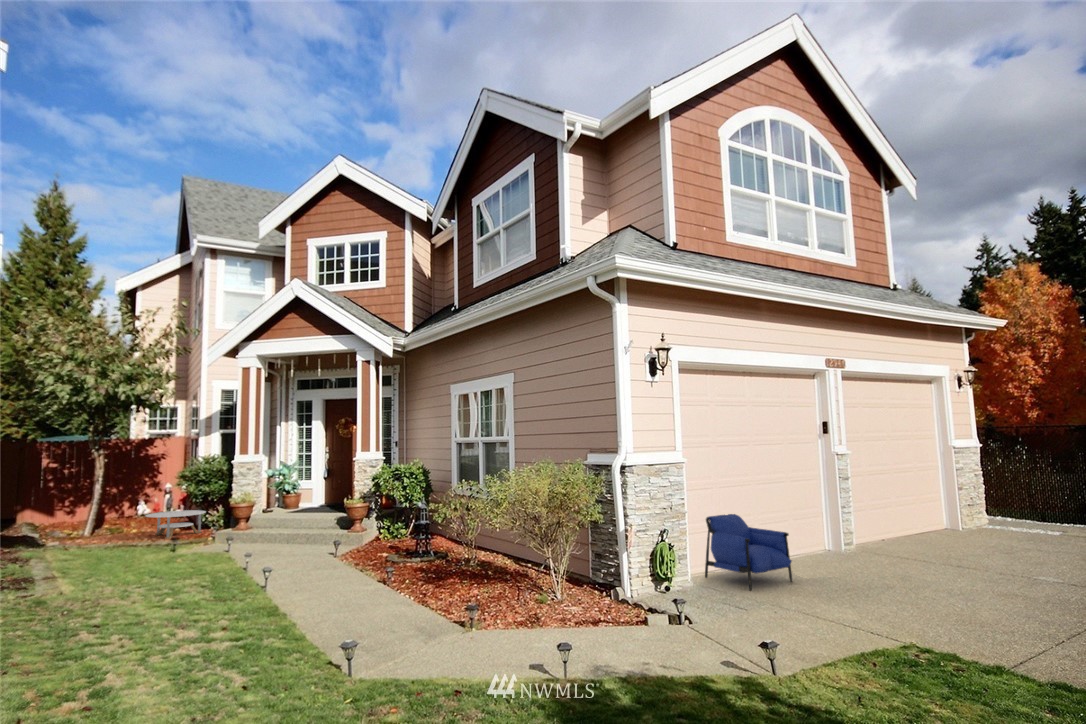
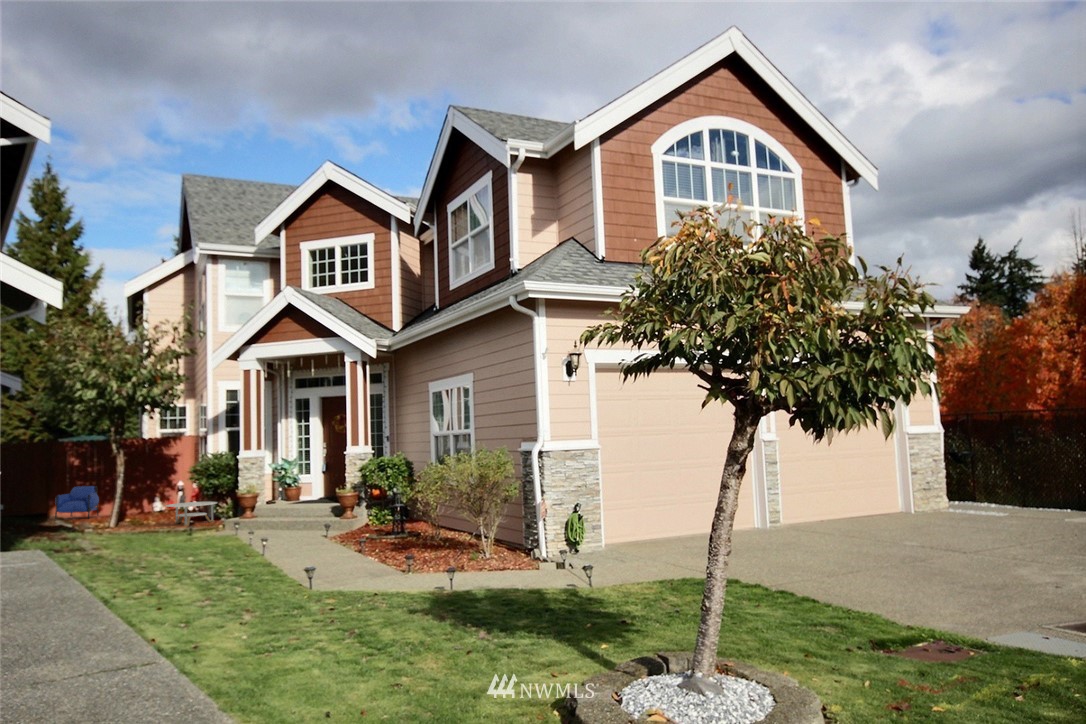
armchair: present [705,514,792,591] -> present [55,486,99,519]

